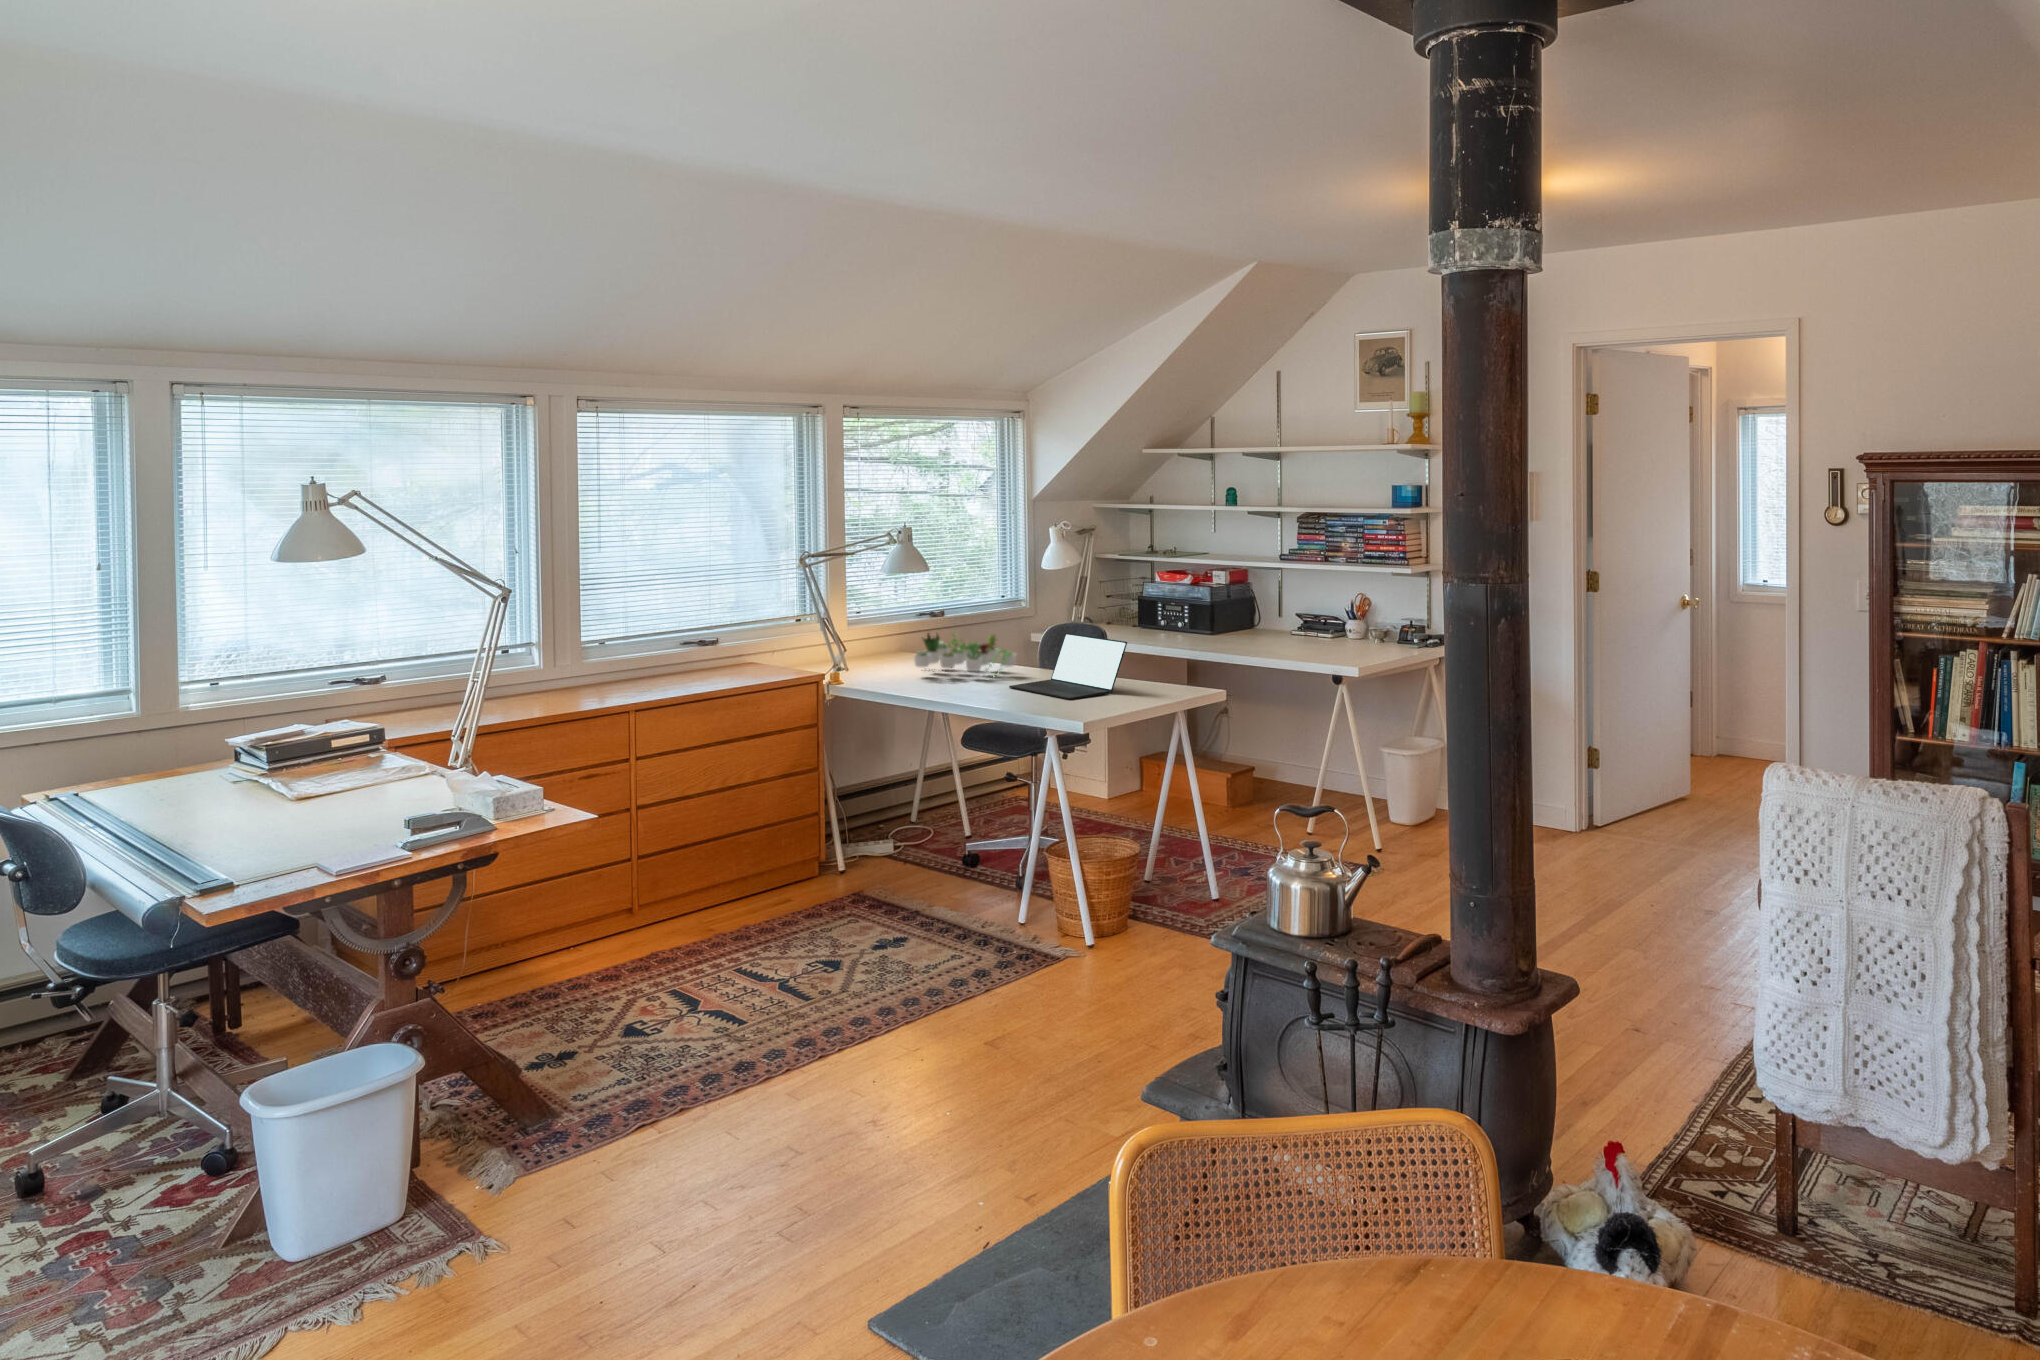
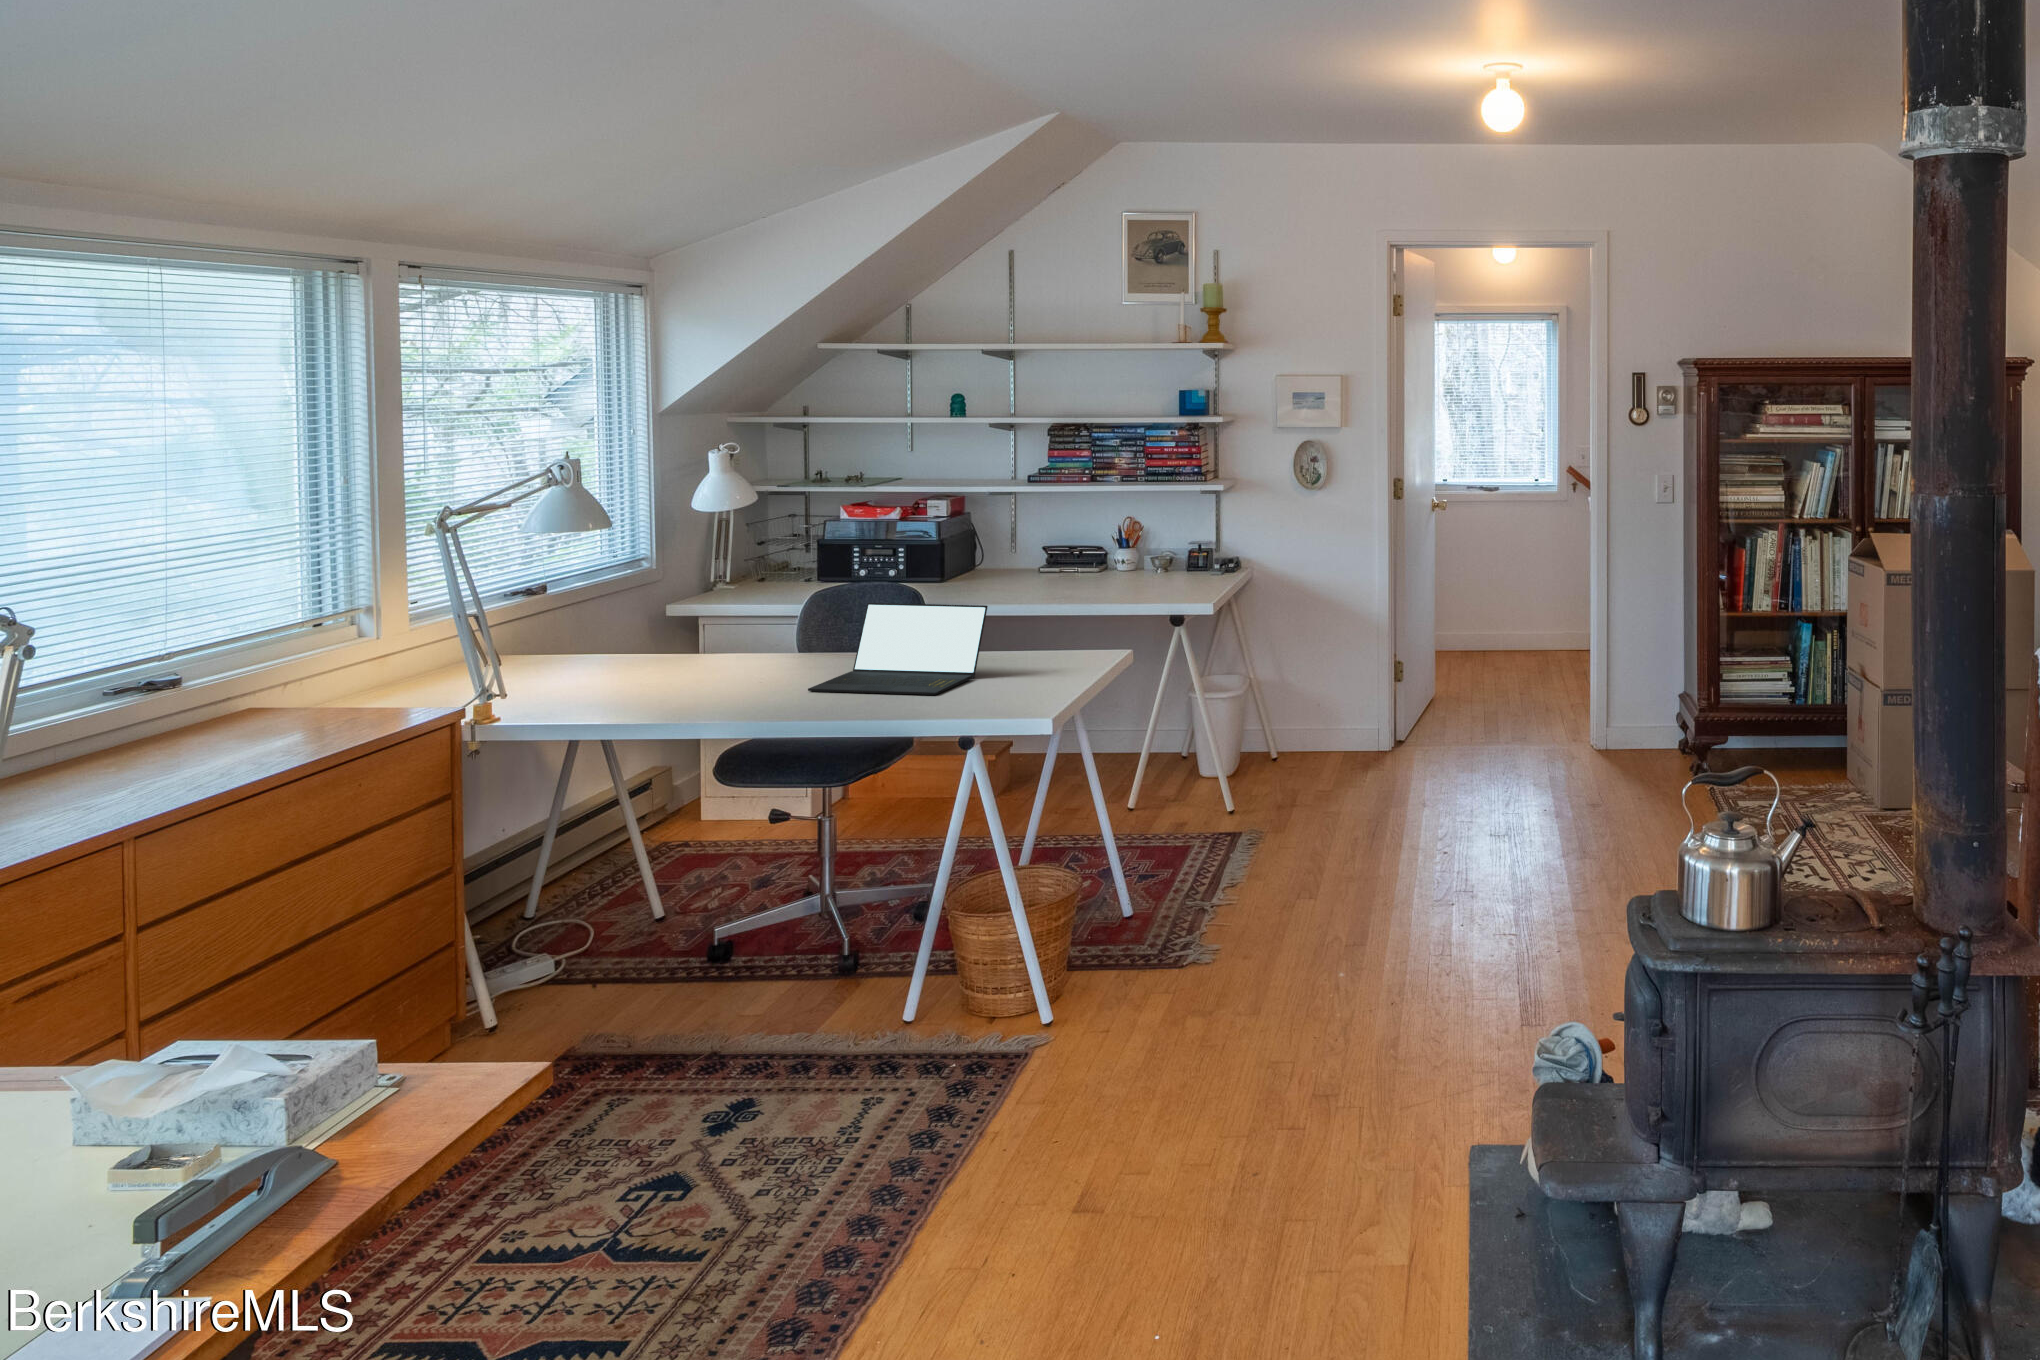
succulent plant: present [914,634,1017,674] -> none [608,614,780,689]

